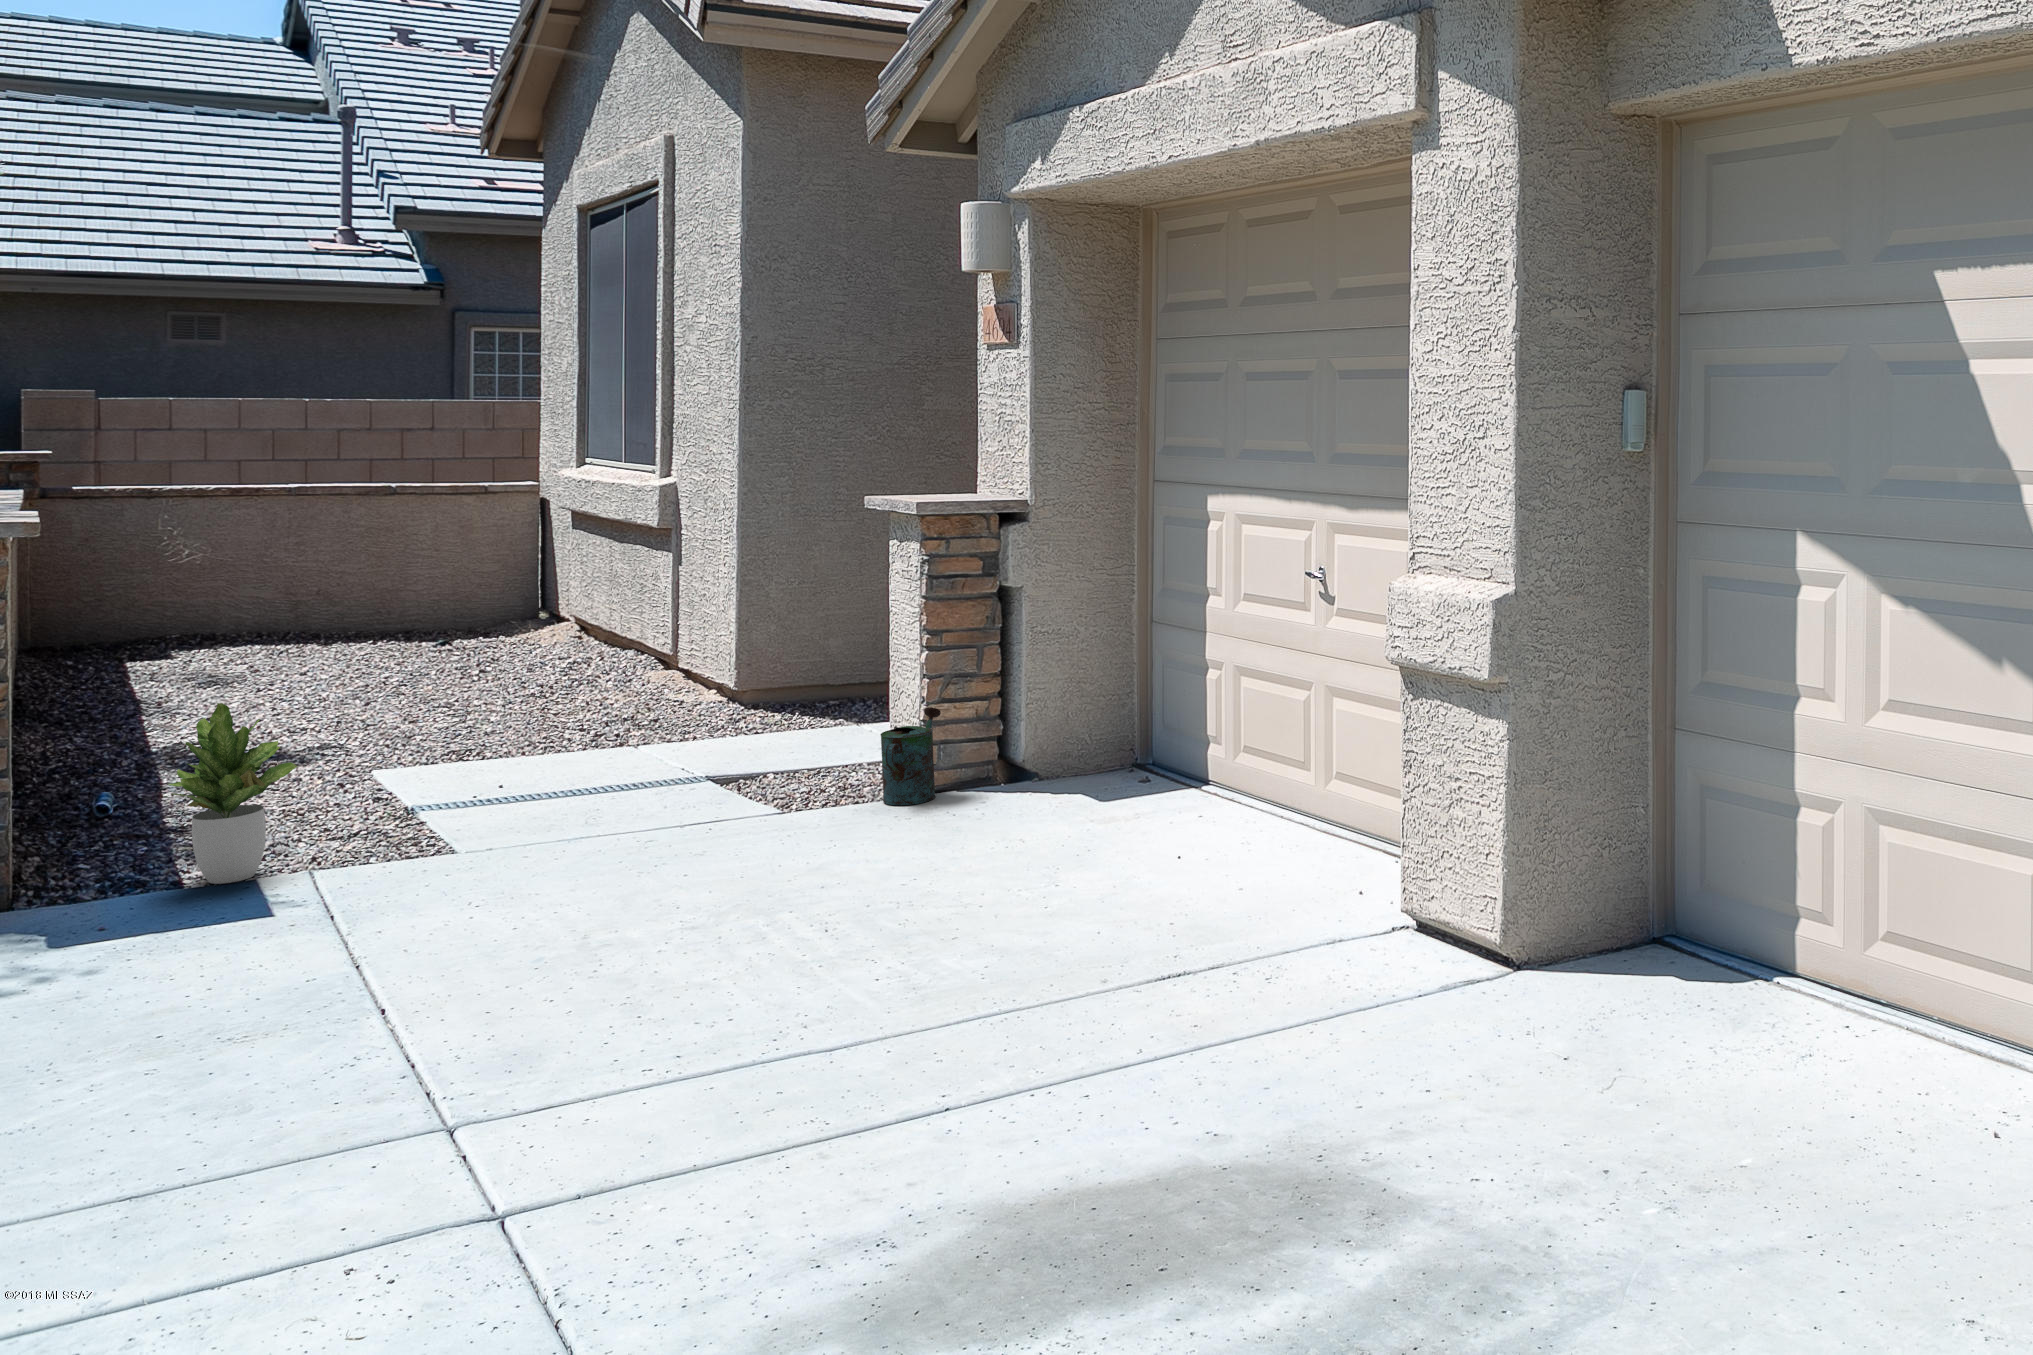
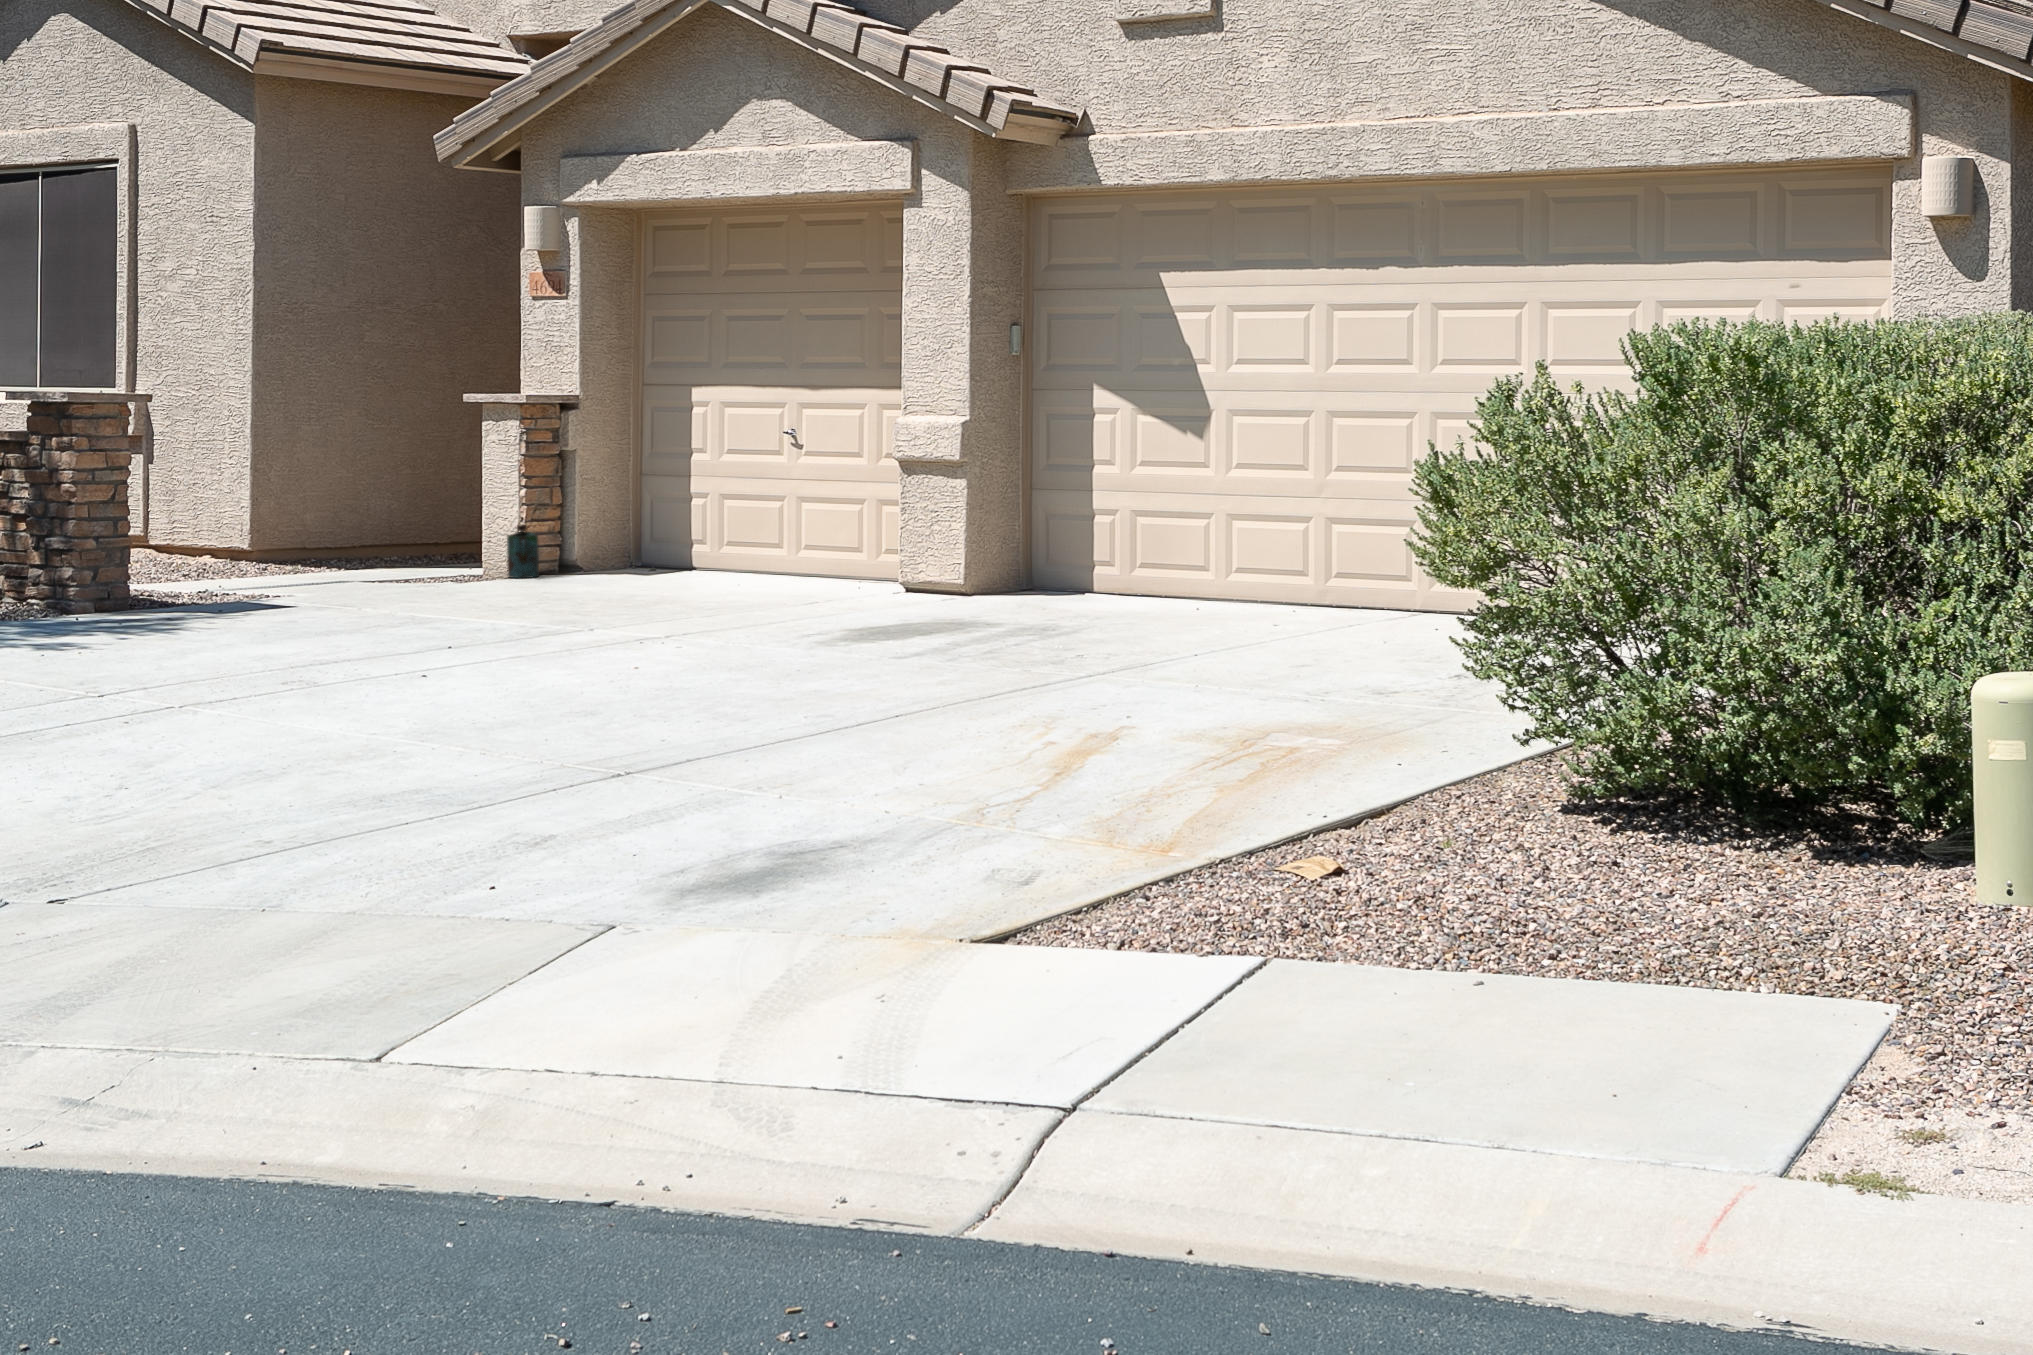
potted plant: present [169,703,297,884] -> none [131,503,201,610]

